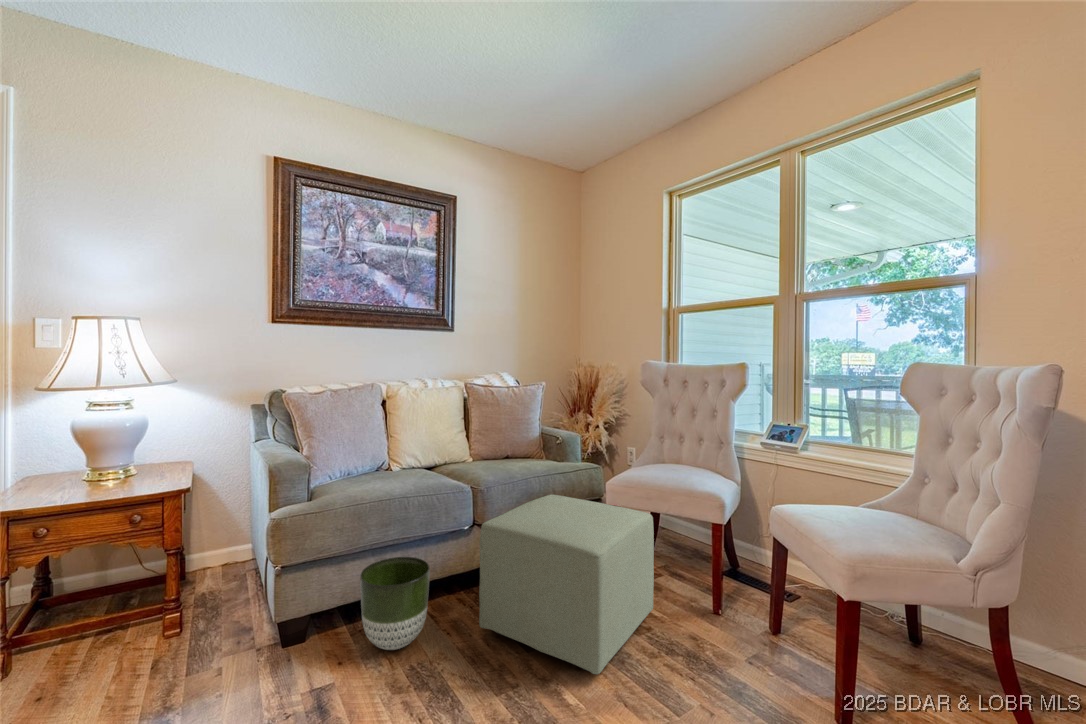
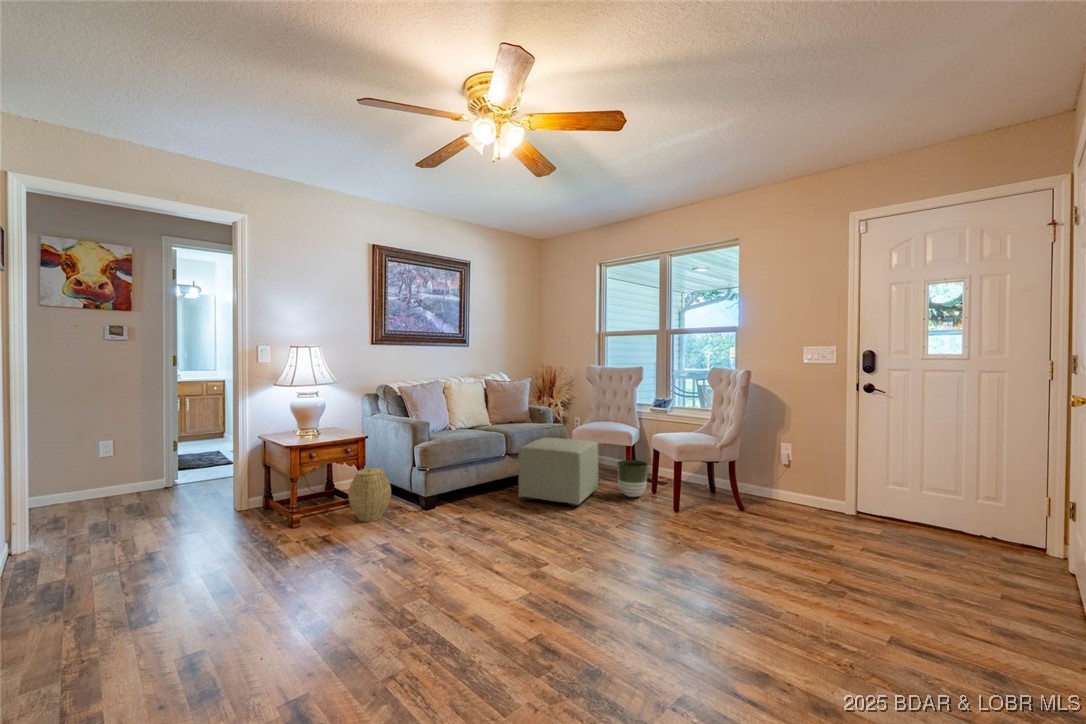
planter: present [360,557,430,650] -> present [617,460,648,497]
woven basket: none [95,558,204,682] -> present [348,468,391,522]

